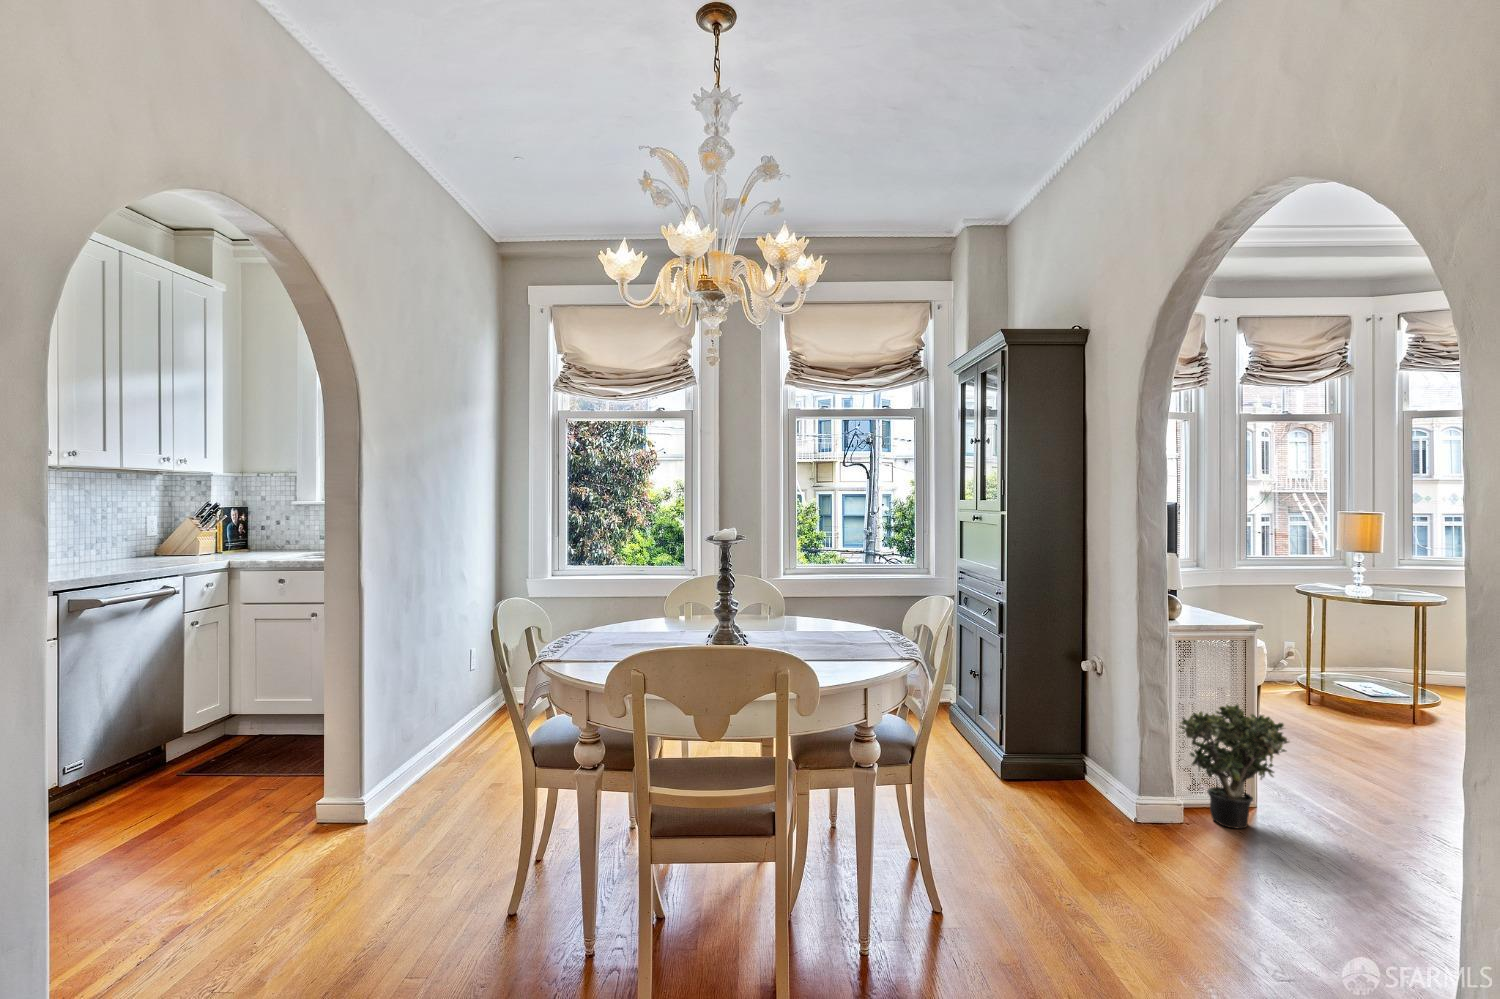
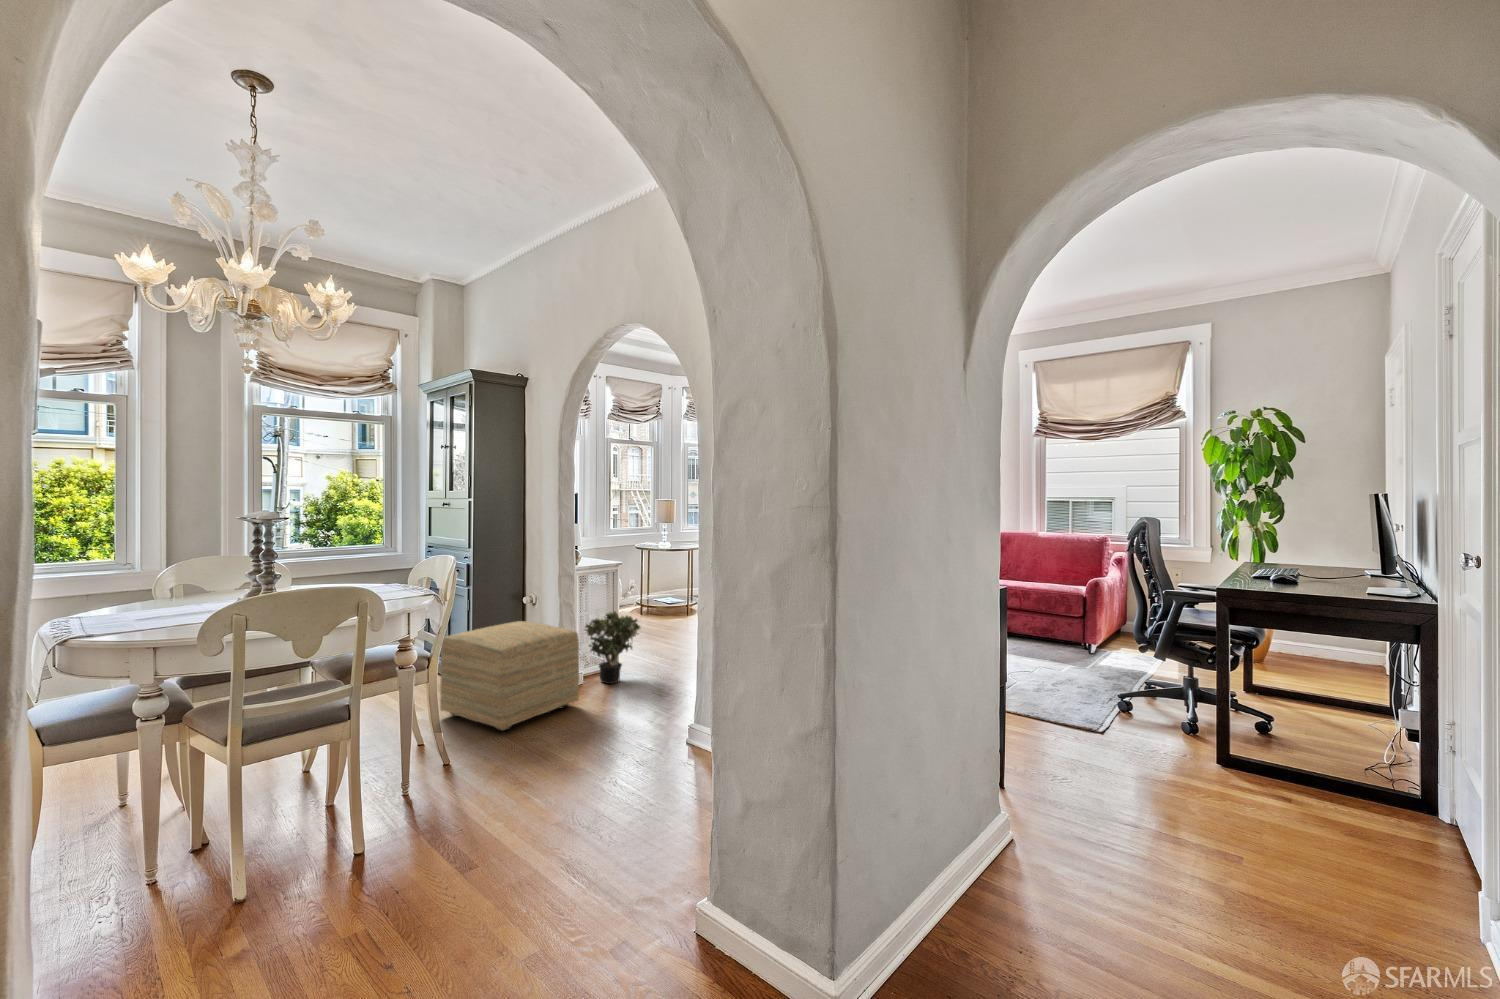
ottoman: none [961,697,1165,861] -> present [440,621,579,731]

